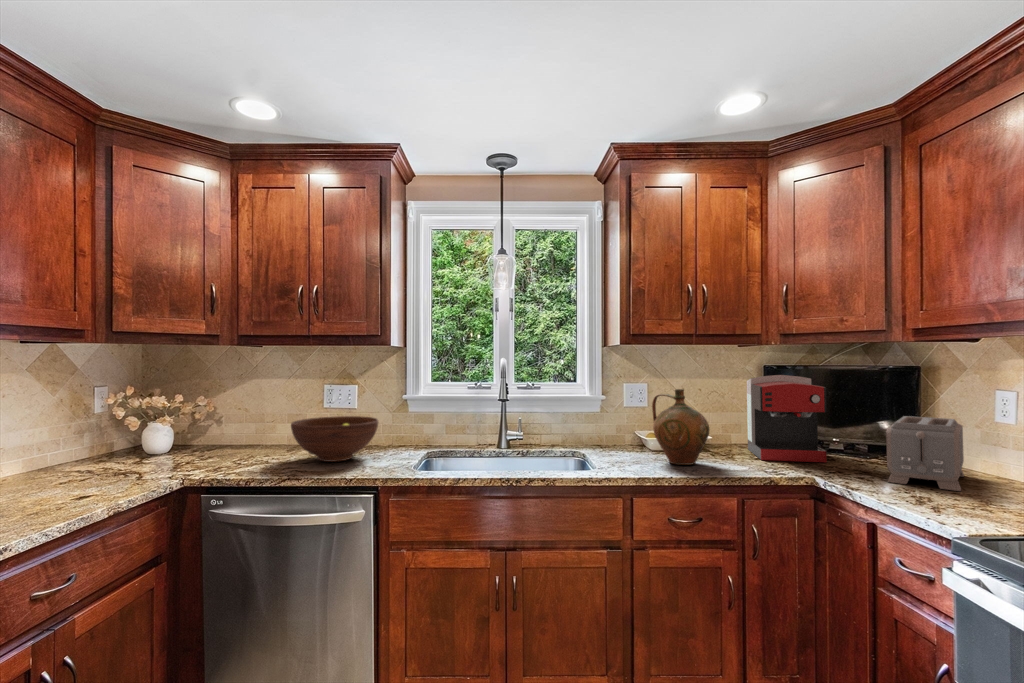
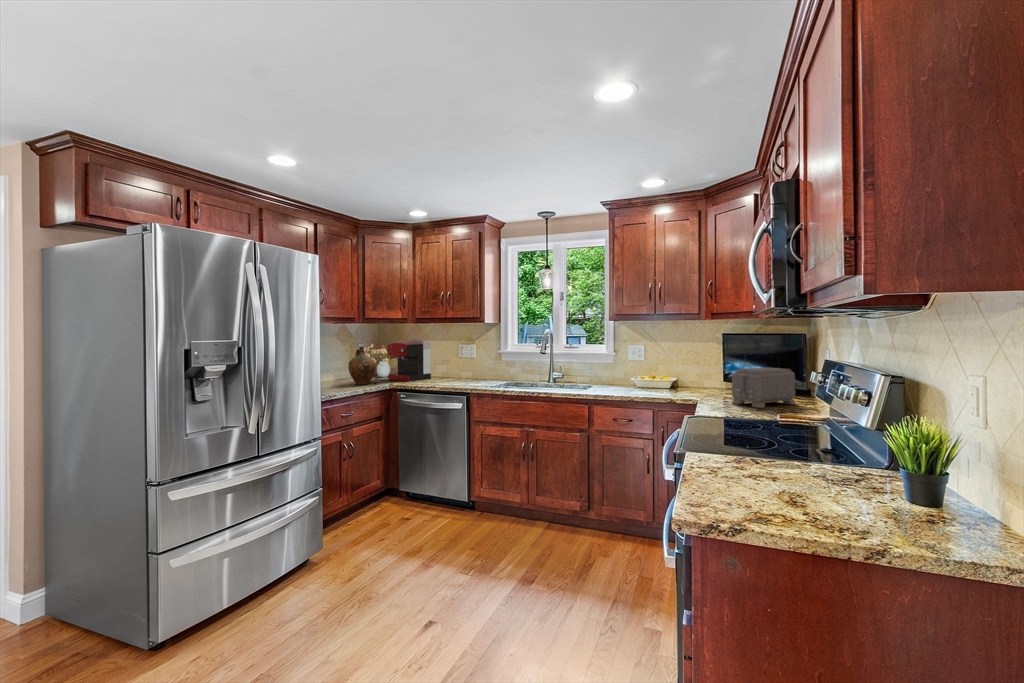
coffee maker: present [747,375,827,462] -> present [387,339,431,381]
ceramic jug: present [652,389,710,465] -> present [348,347,376,385]
fruit bowl: present [291,416,378,462] -> none [437,361,480,383]

